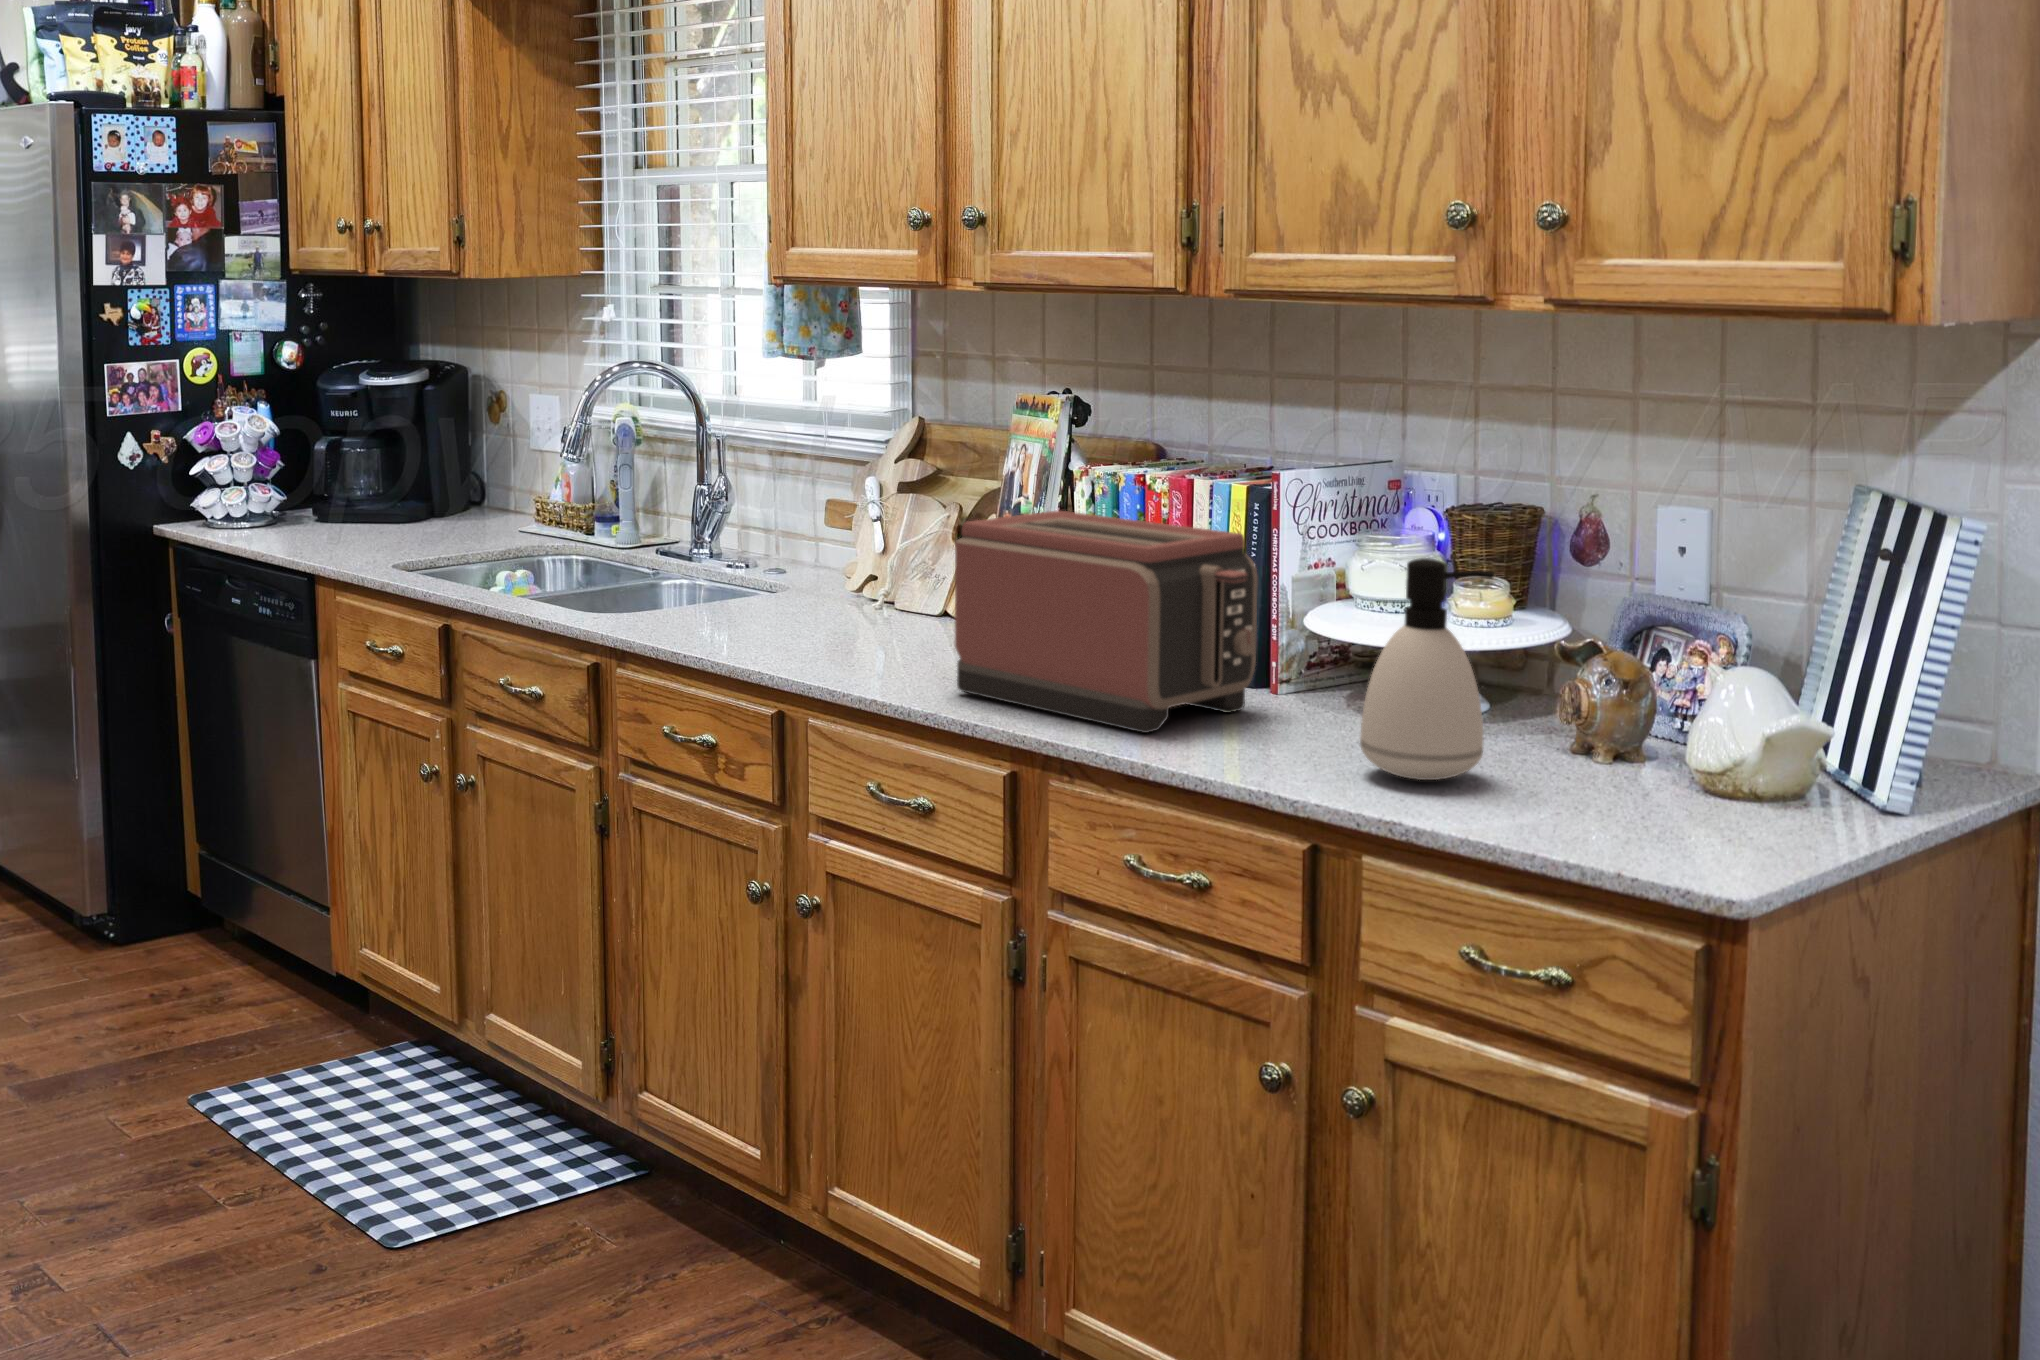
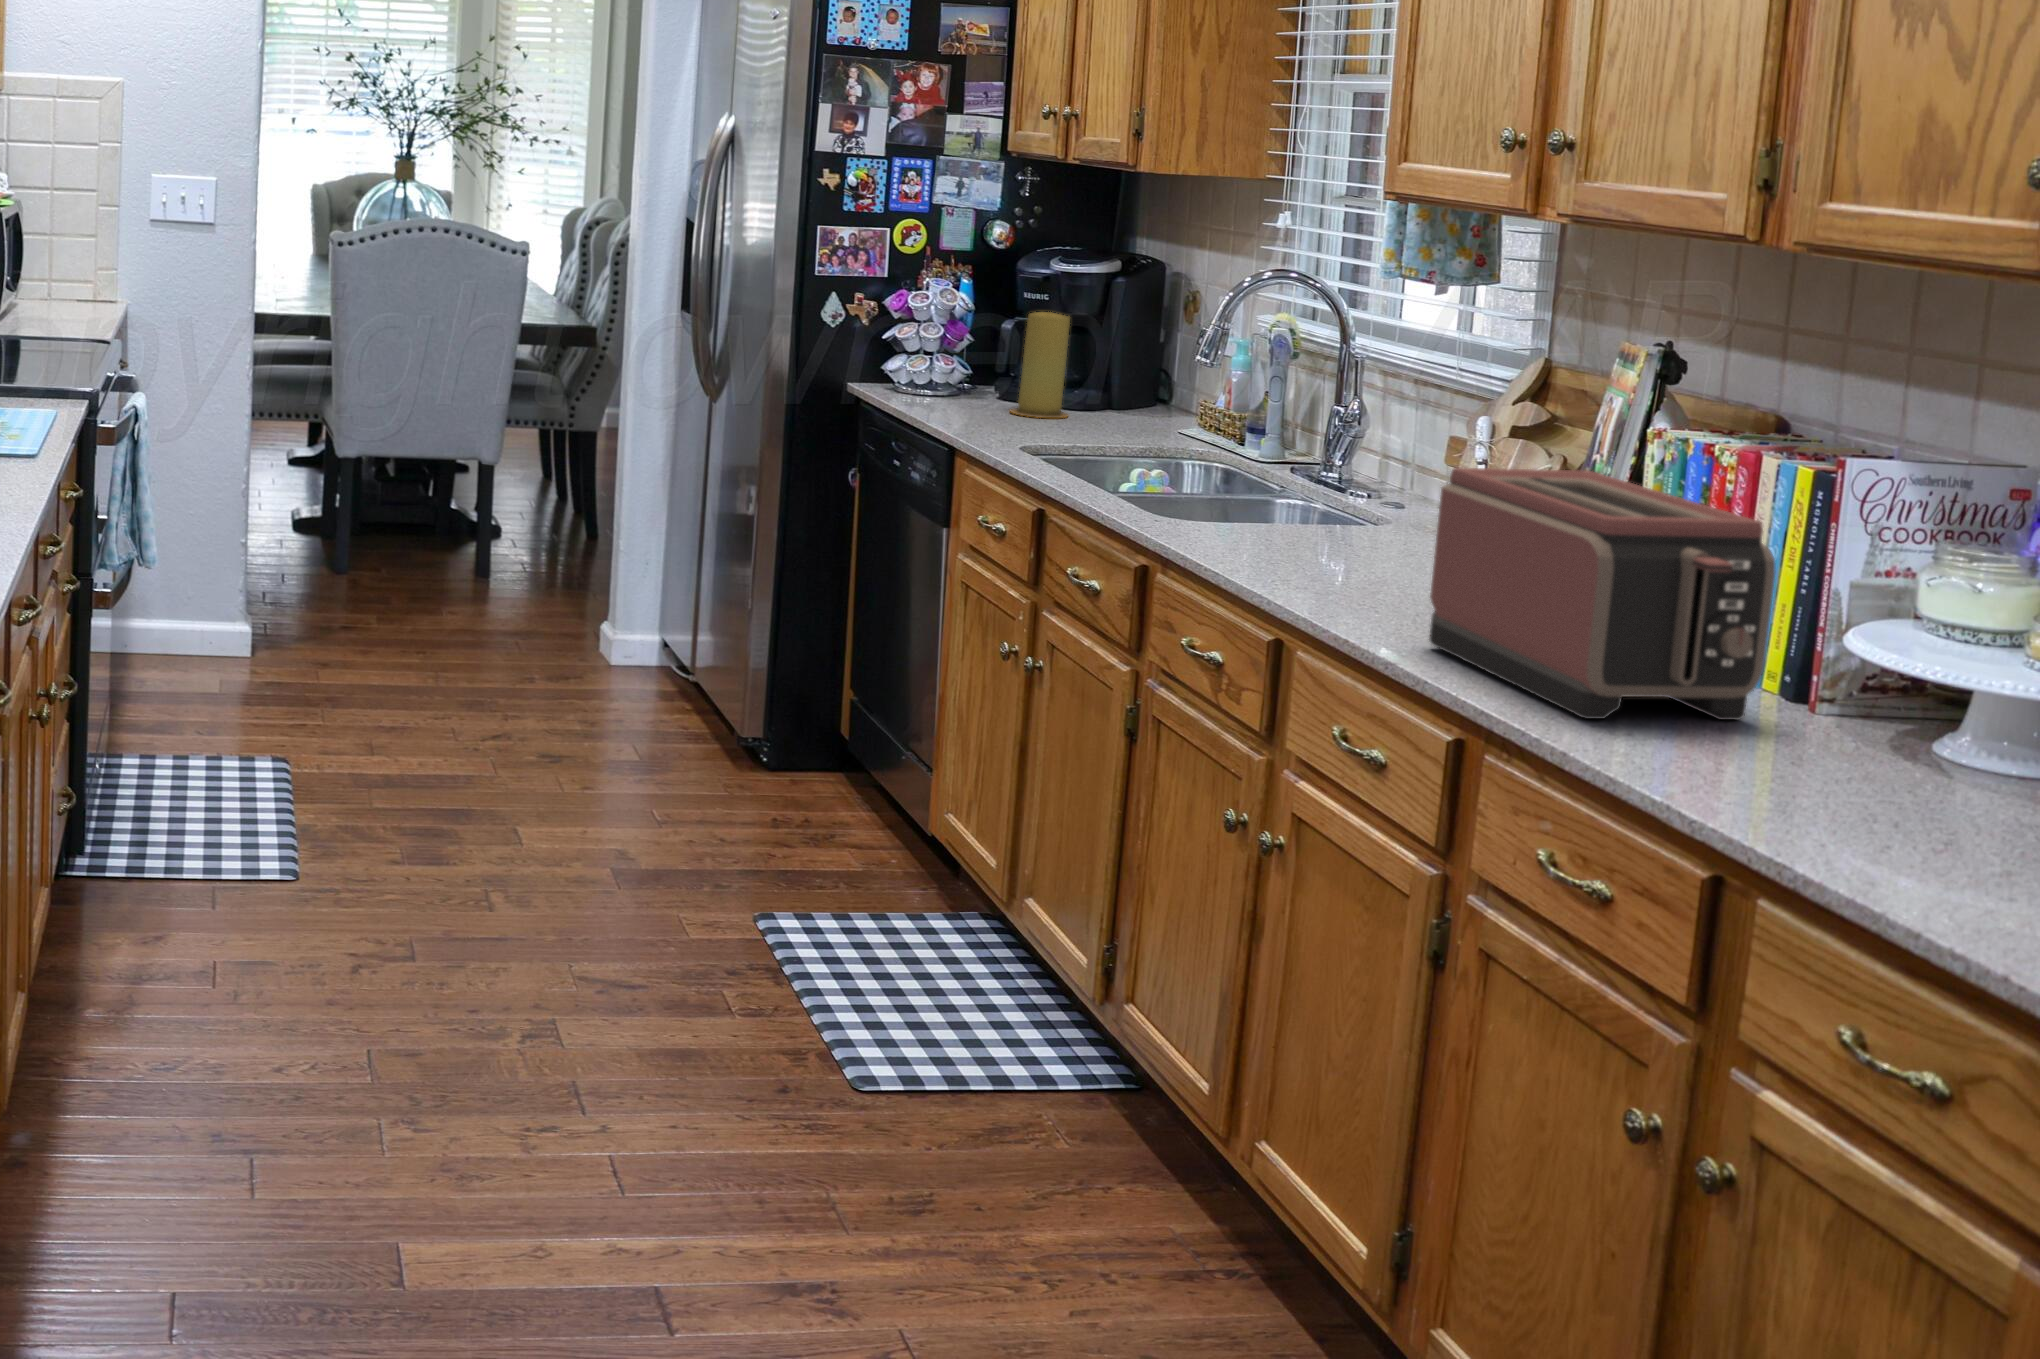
candle: none [341,428,401,536] -> present [1011,312,1070,418]
soap dispenser: present [1360,558,1494,780] -> none [1785,571,1971,827]

